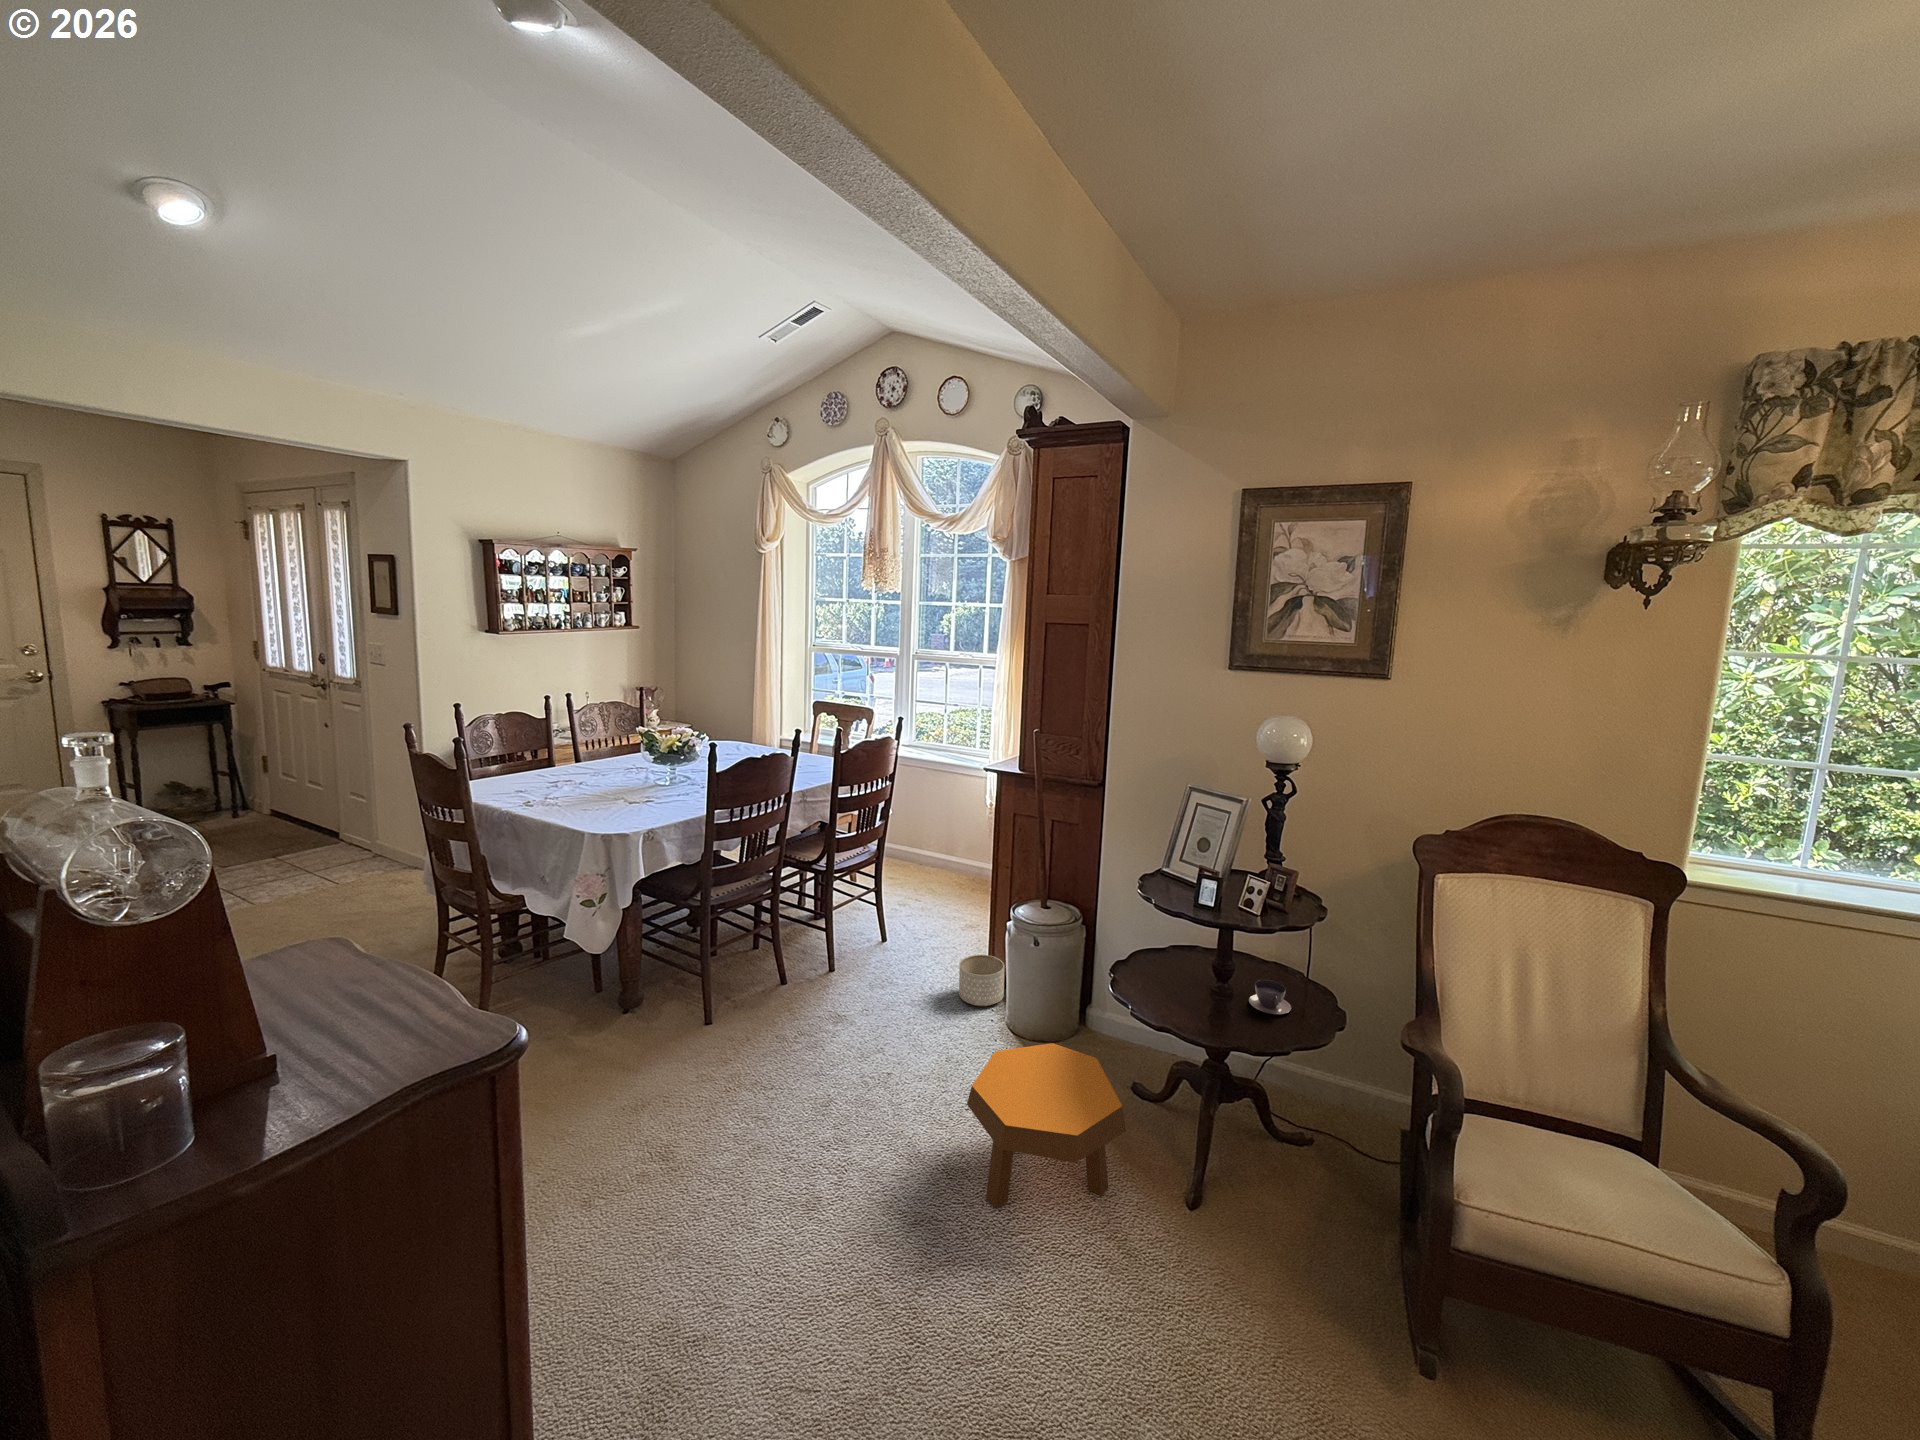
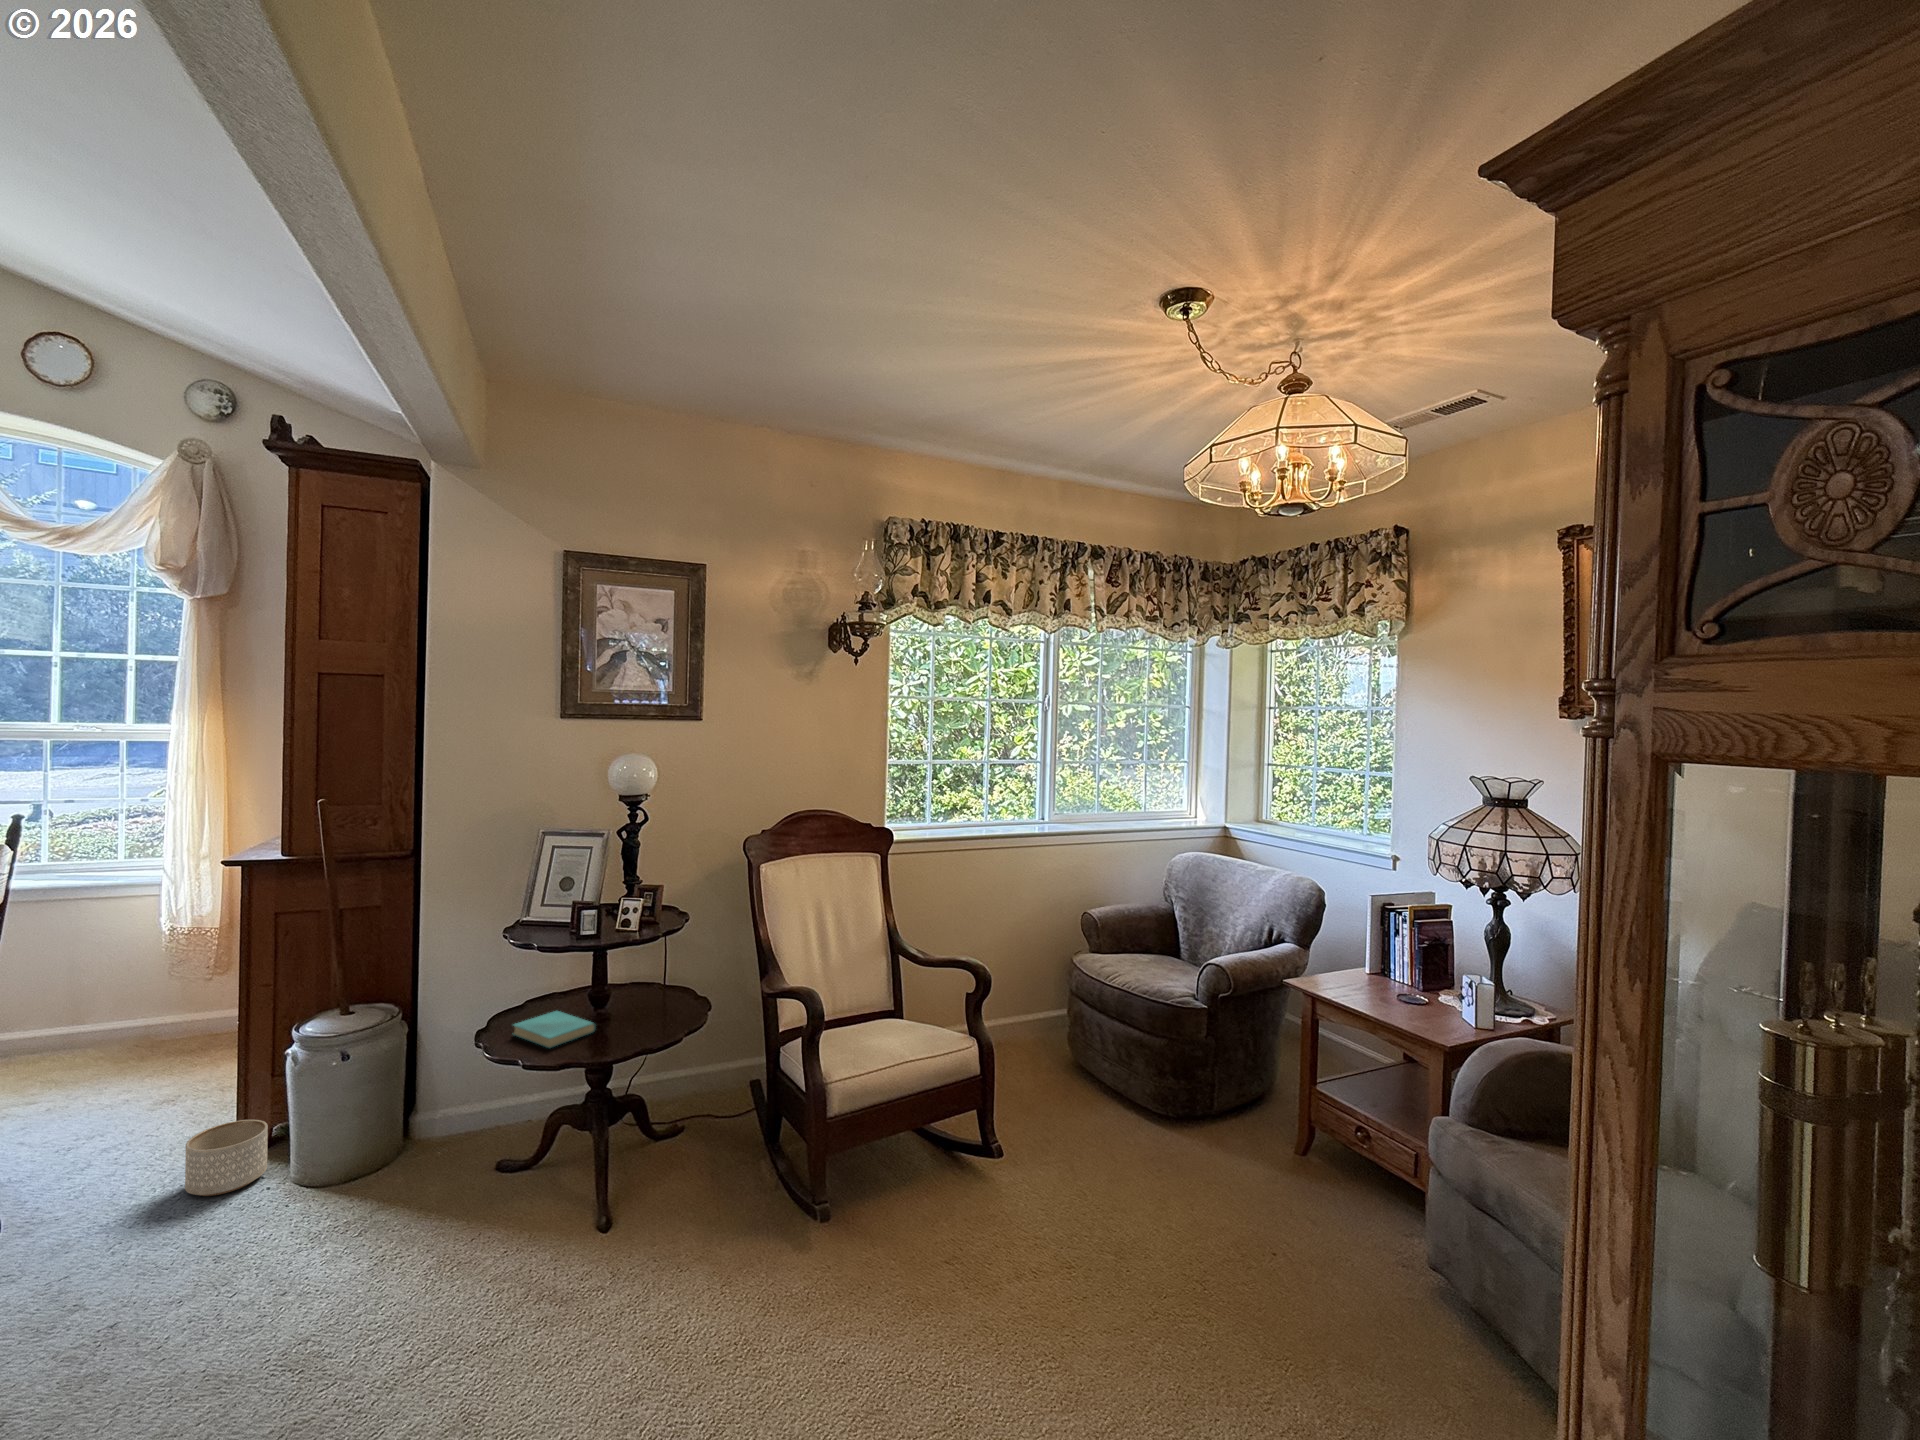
book: none [1142,965,1211,1005] -> present [513,1011,596,1048]
teacup: present [1249,980,1291,1014] -> none [628,993,667,1021]
footstool: present [967,1043,1126,1209] -> none [321,1140,536,1355]

